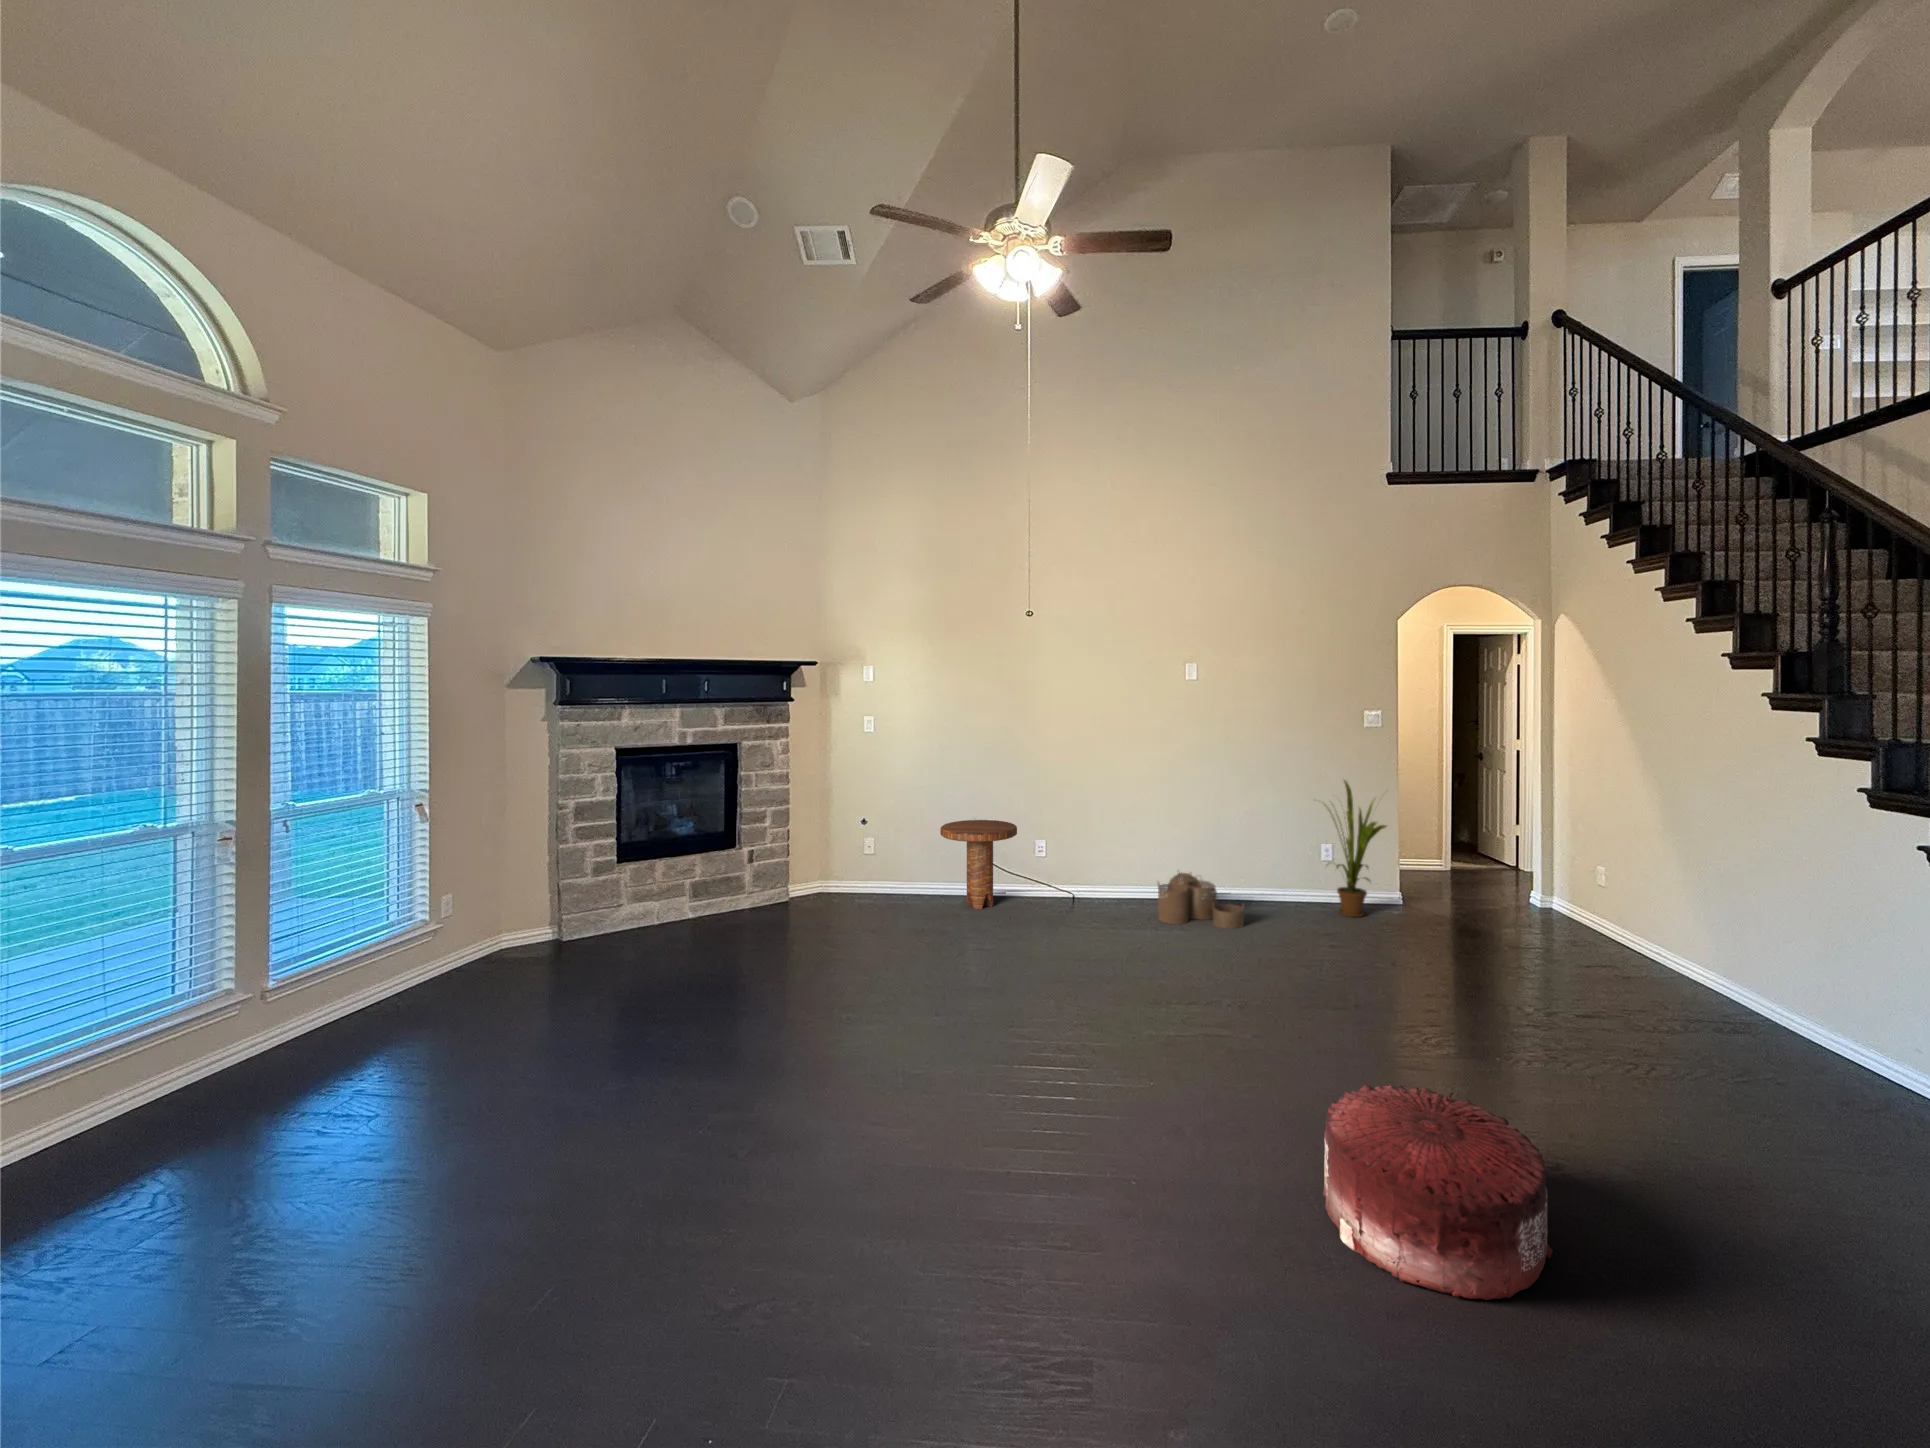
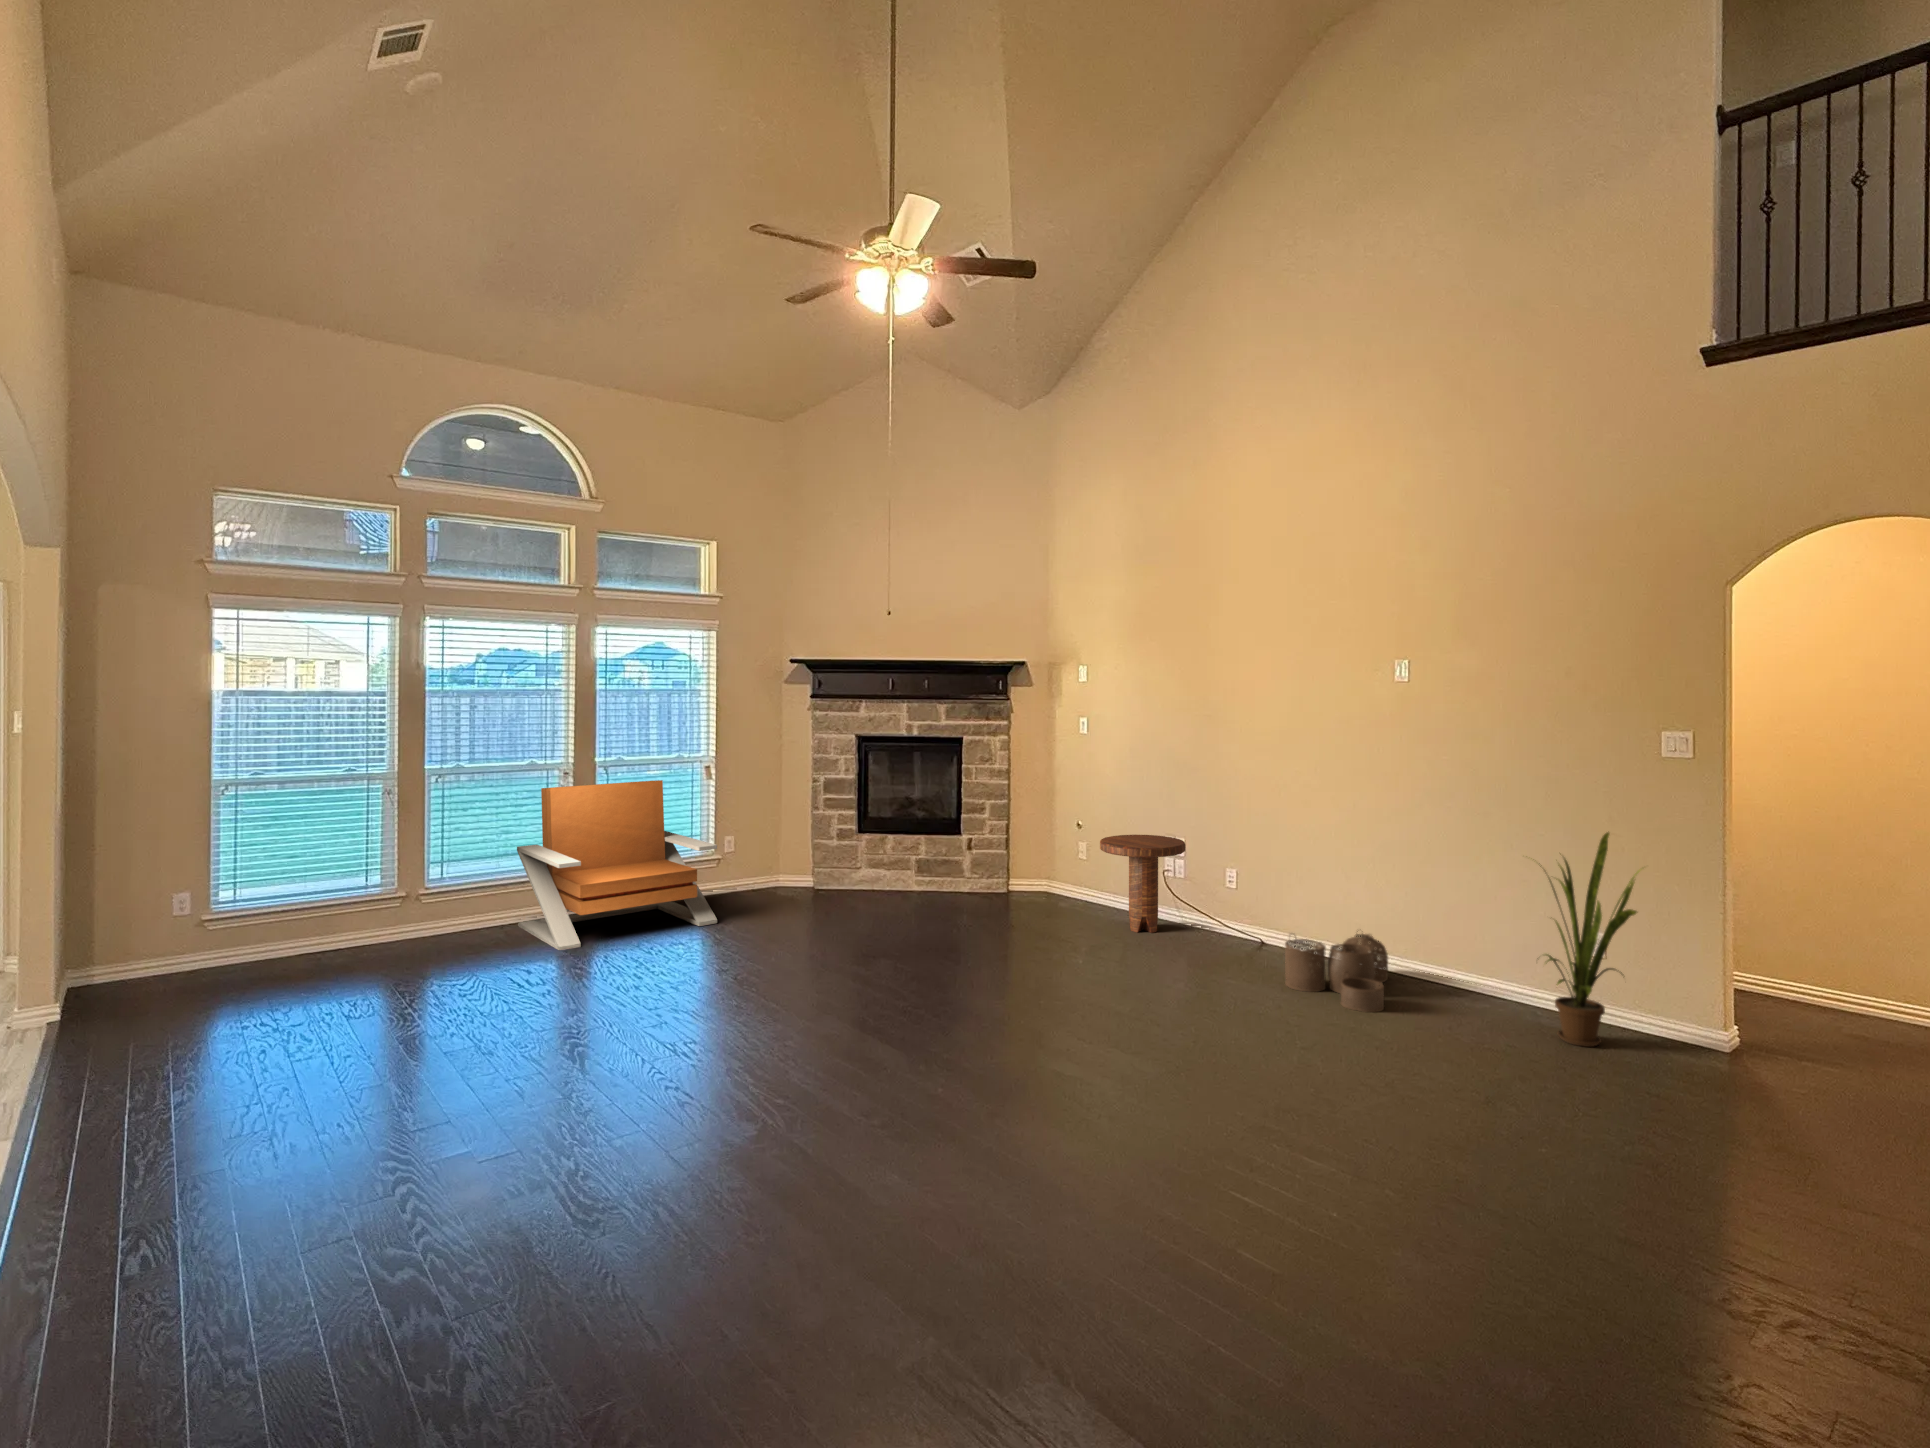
lounge chair: none [167,831,542,1118] -> present [517,780,717,950]
pouf: present [1323,1083,1553,1300] -> none [719,1095,948,1298]

